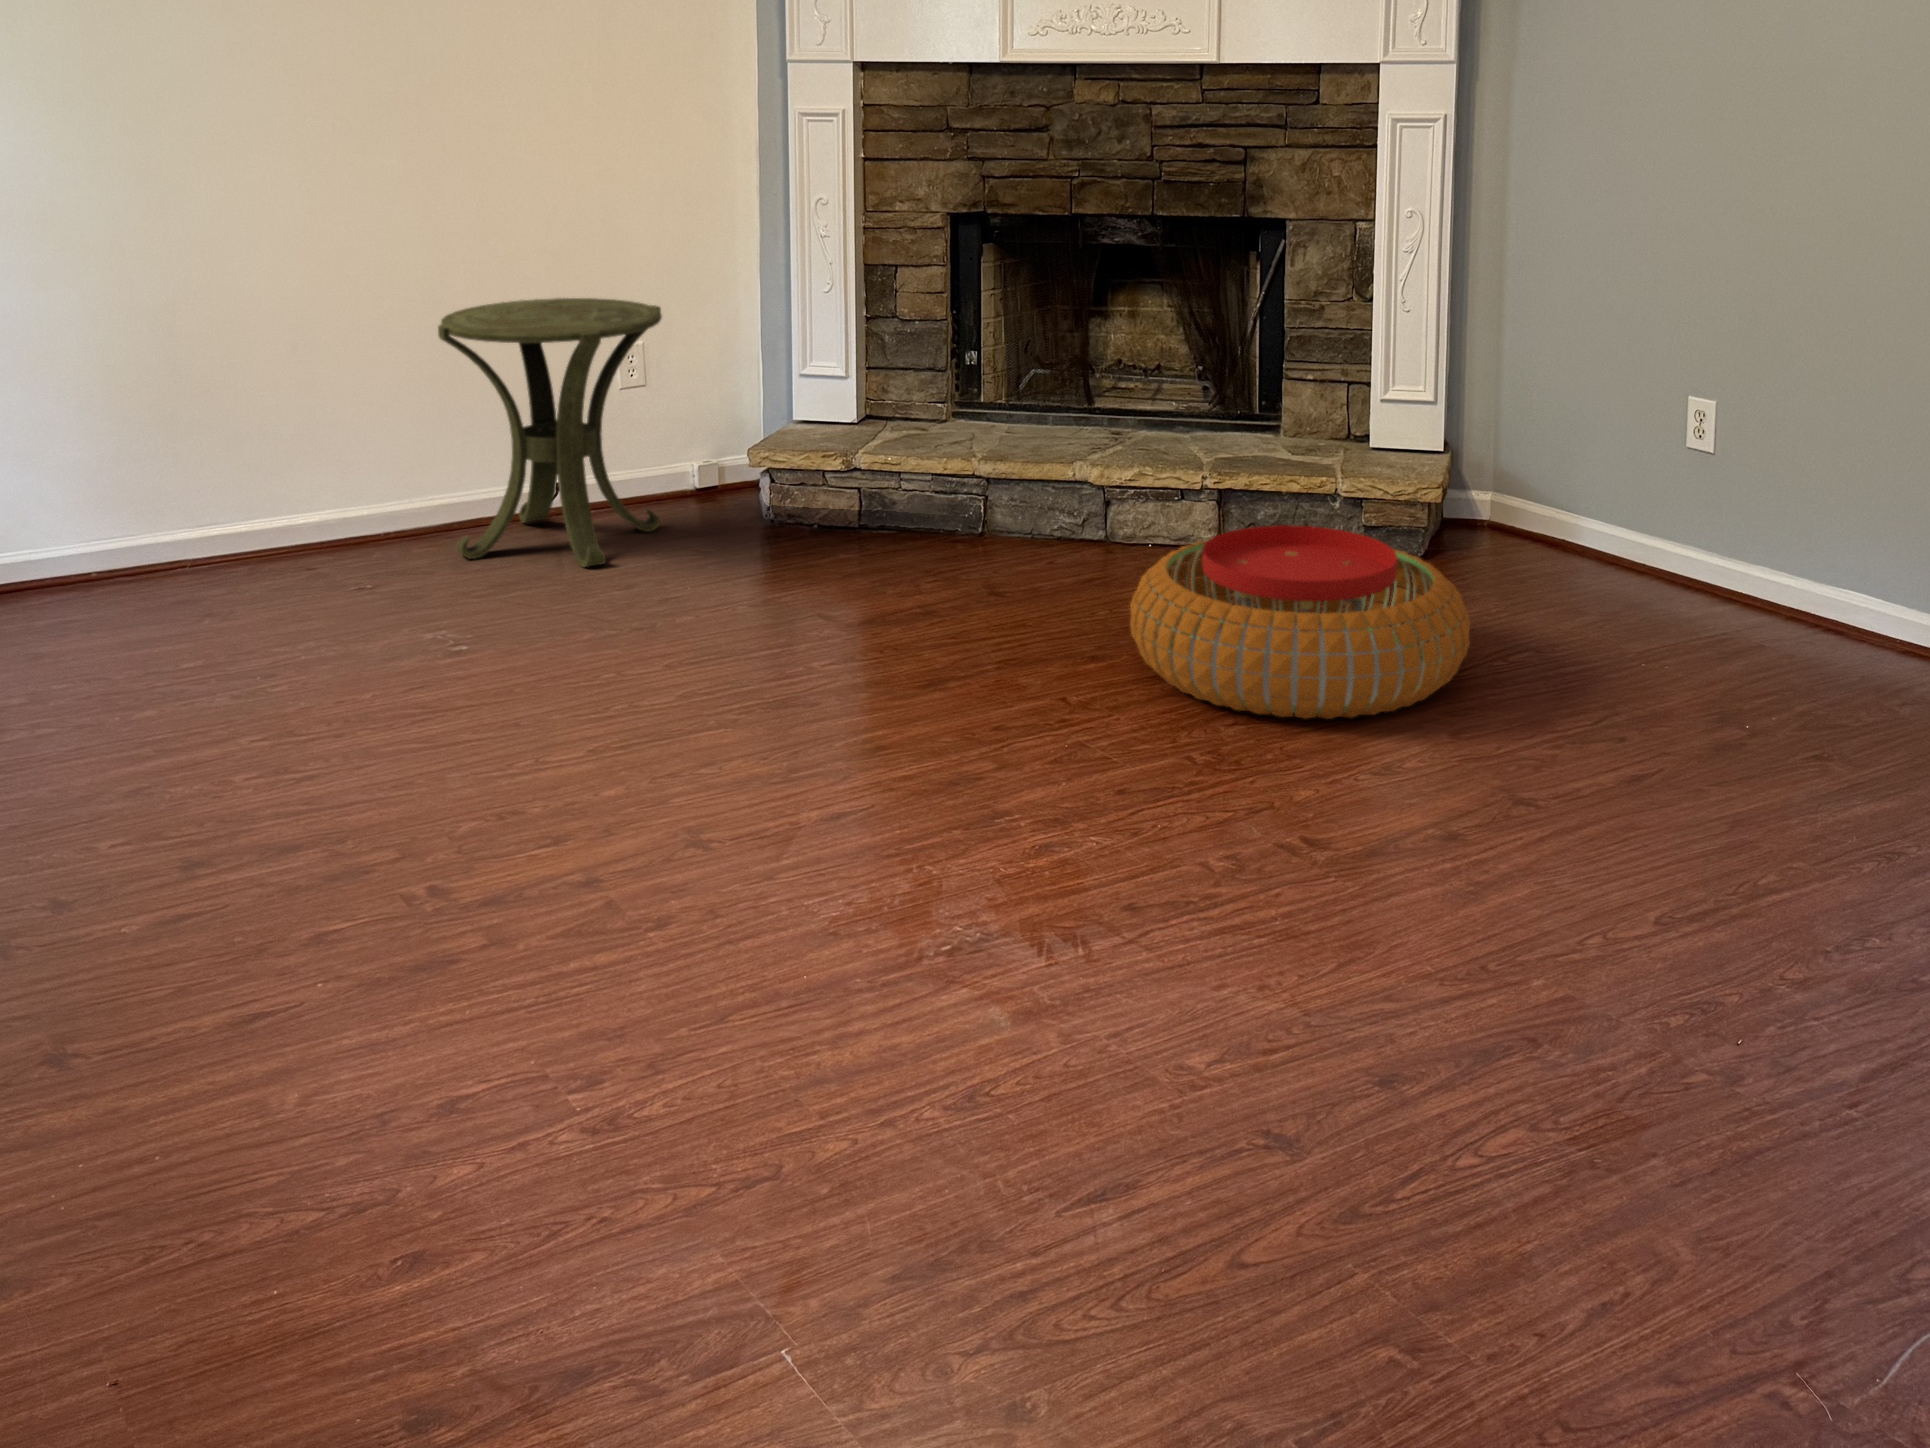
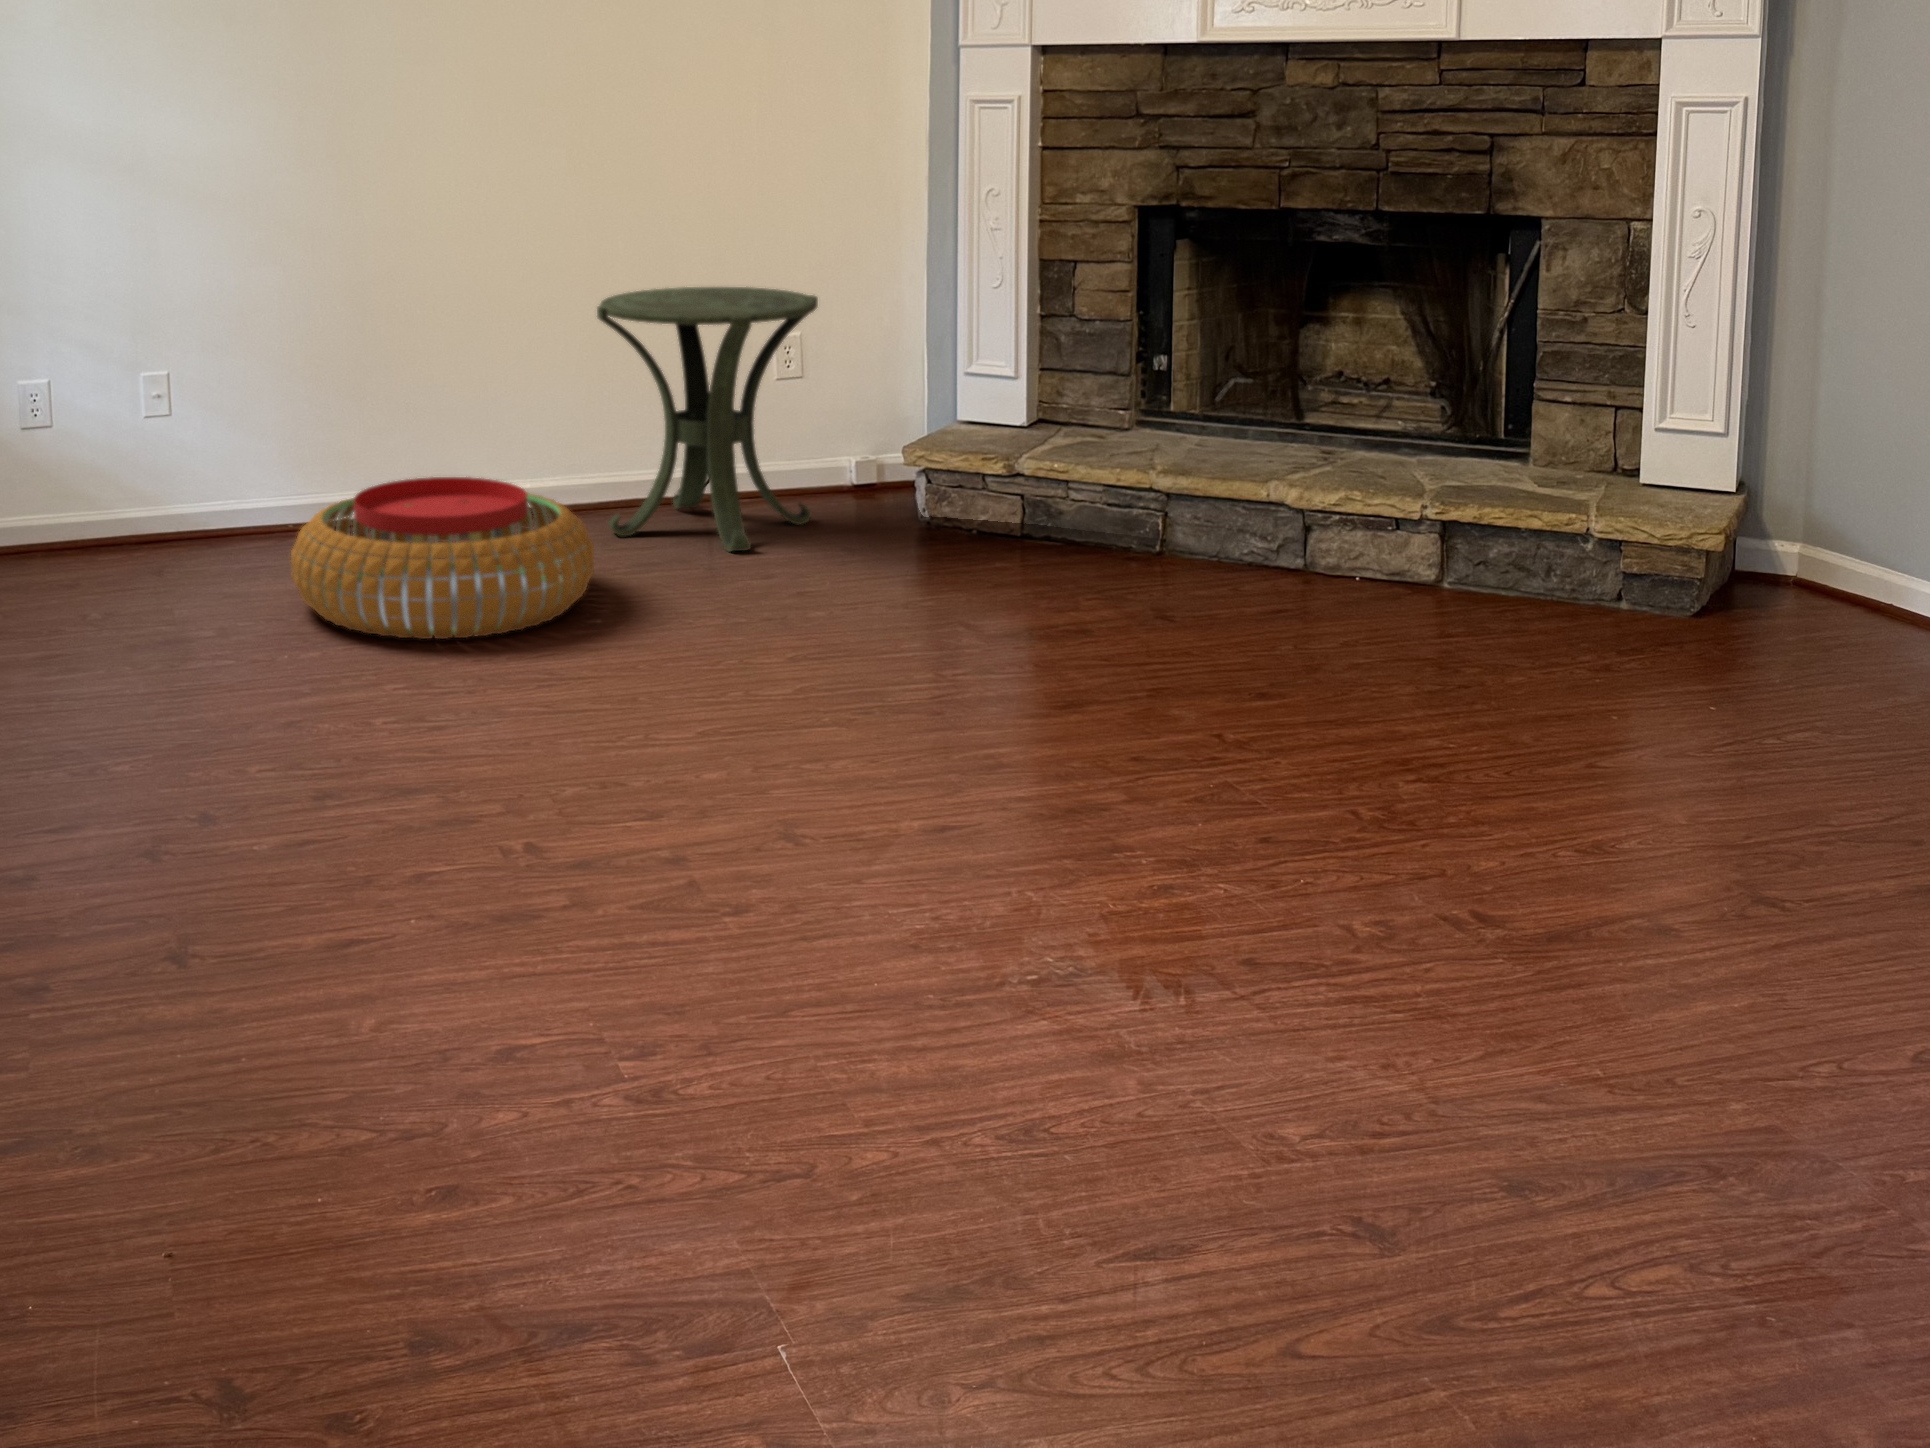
pouf: present [1130,525,1470,719] -> present [291,477,594,639]

